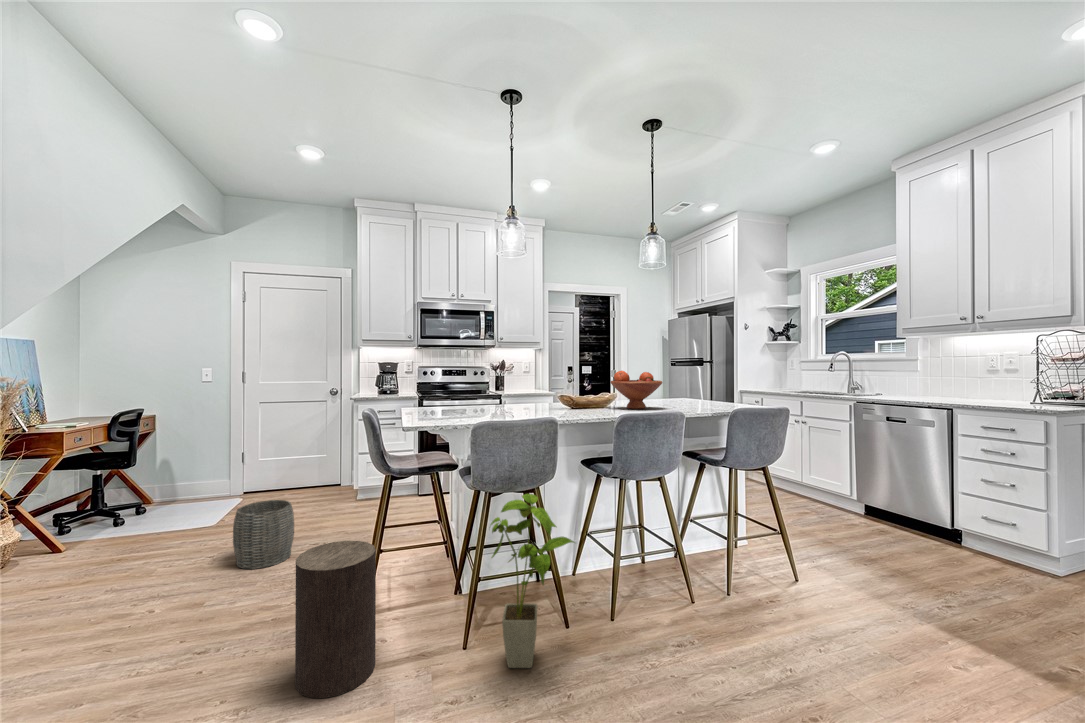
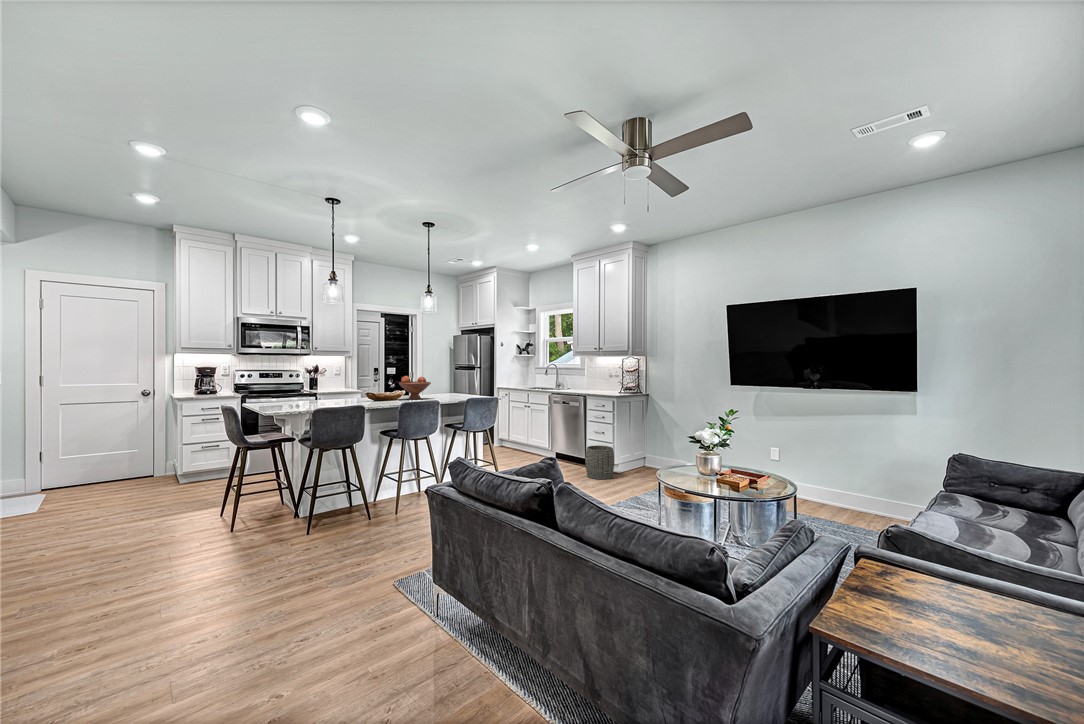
house plant: present [491,494,575,668] -> none [322,445,374,538]
woven basket: present [233,500,294,569] -> present [585,445,614,479]
stool: present [295,541,376,698] -> none [198,481,250,563]

